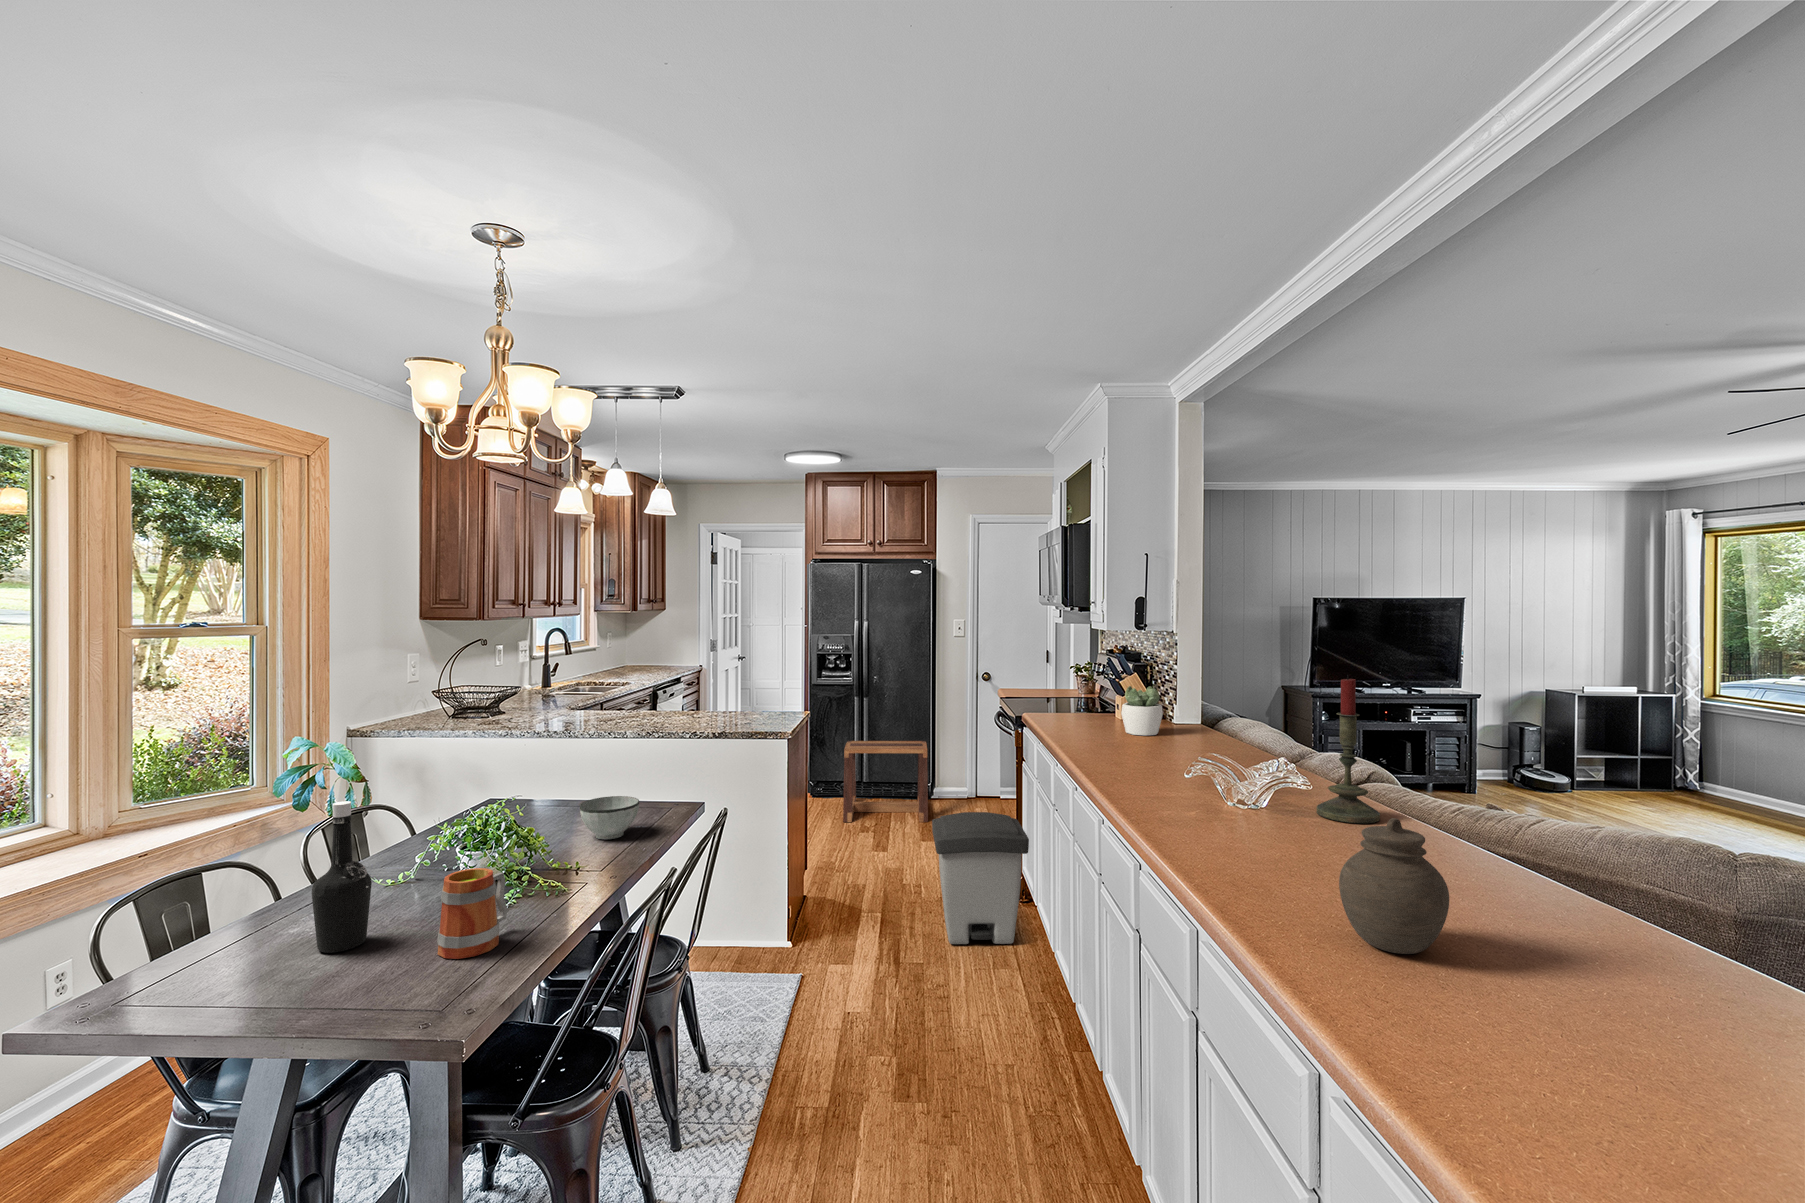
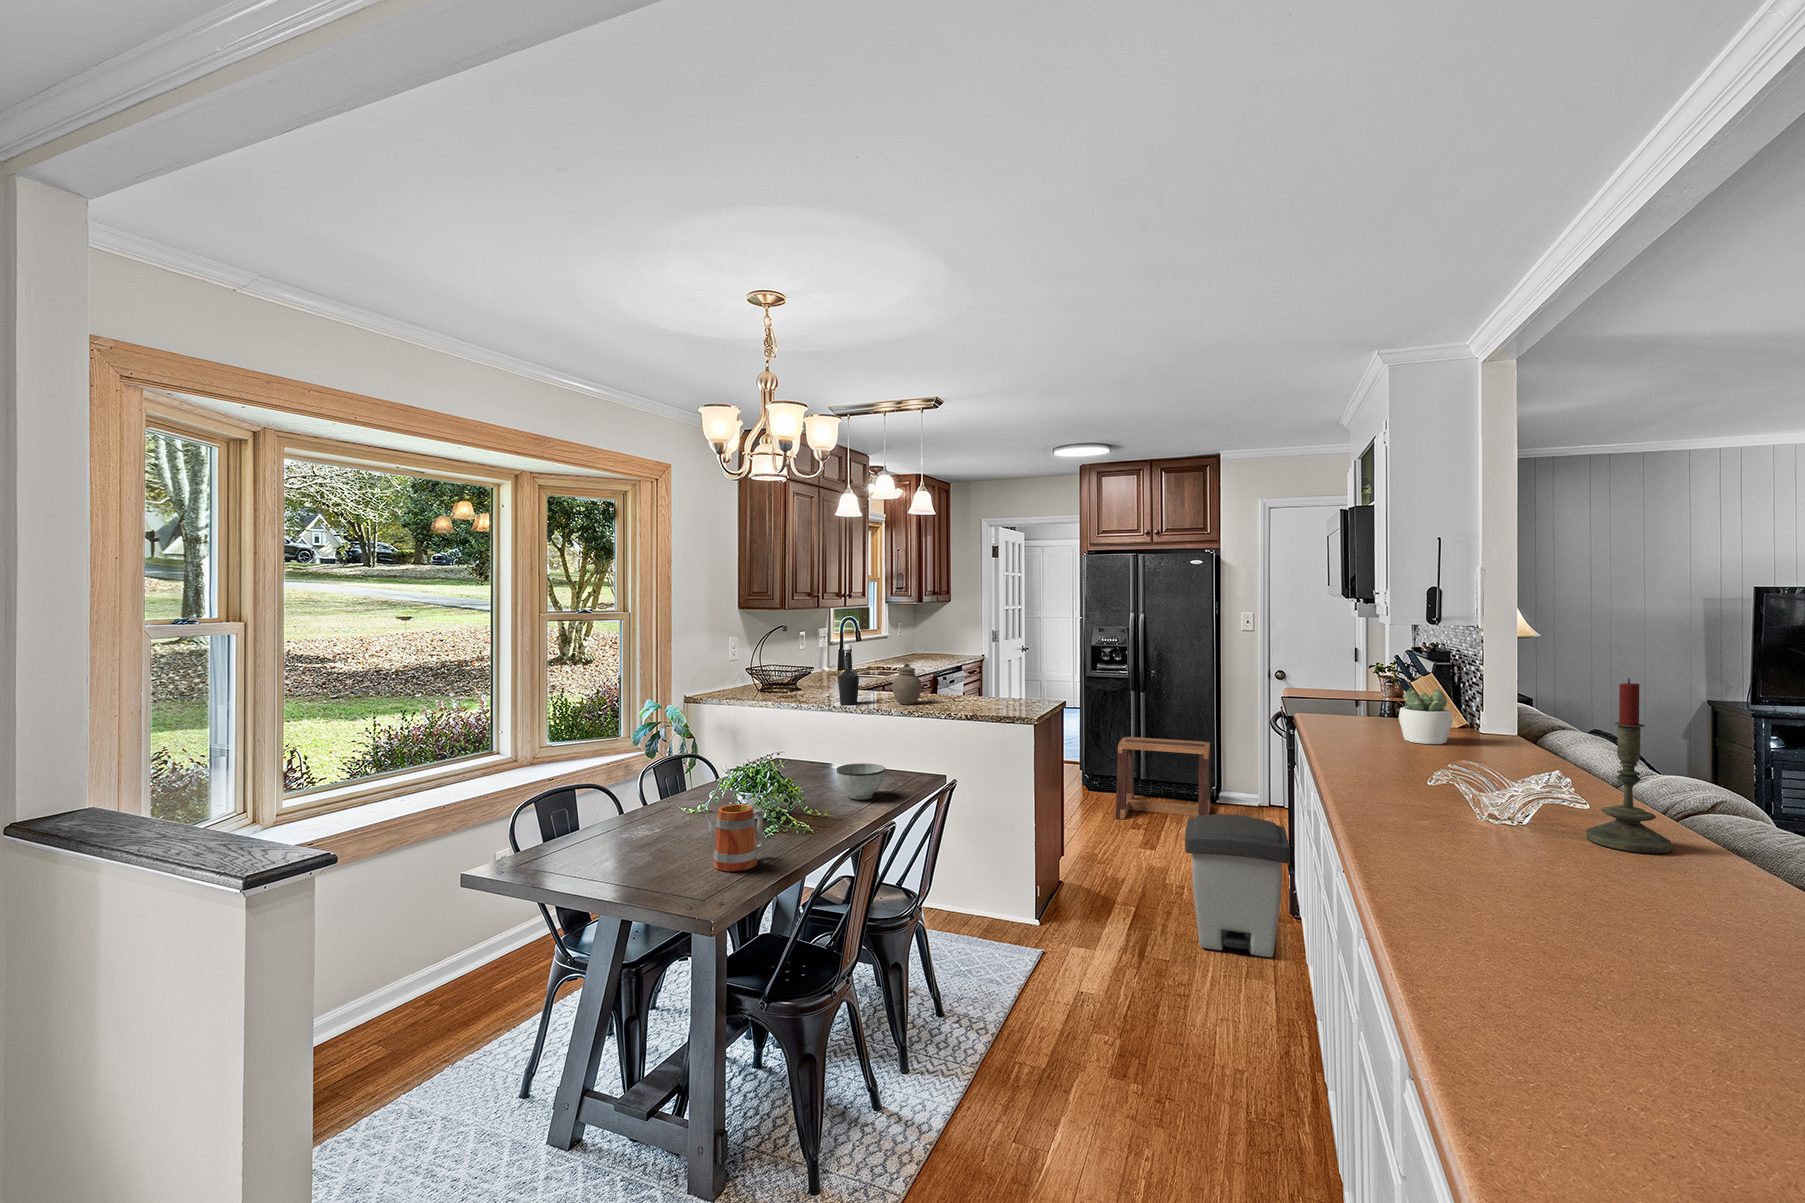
bottle: present [312,801,372,953] -> present [838,644,859,705]
jar: present [1339,818,1449,954] -> present [892,664,922,704]

